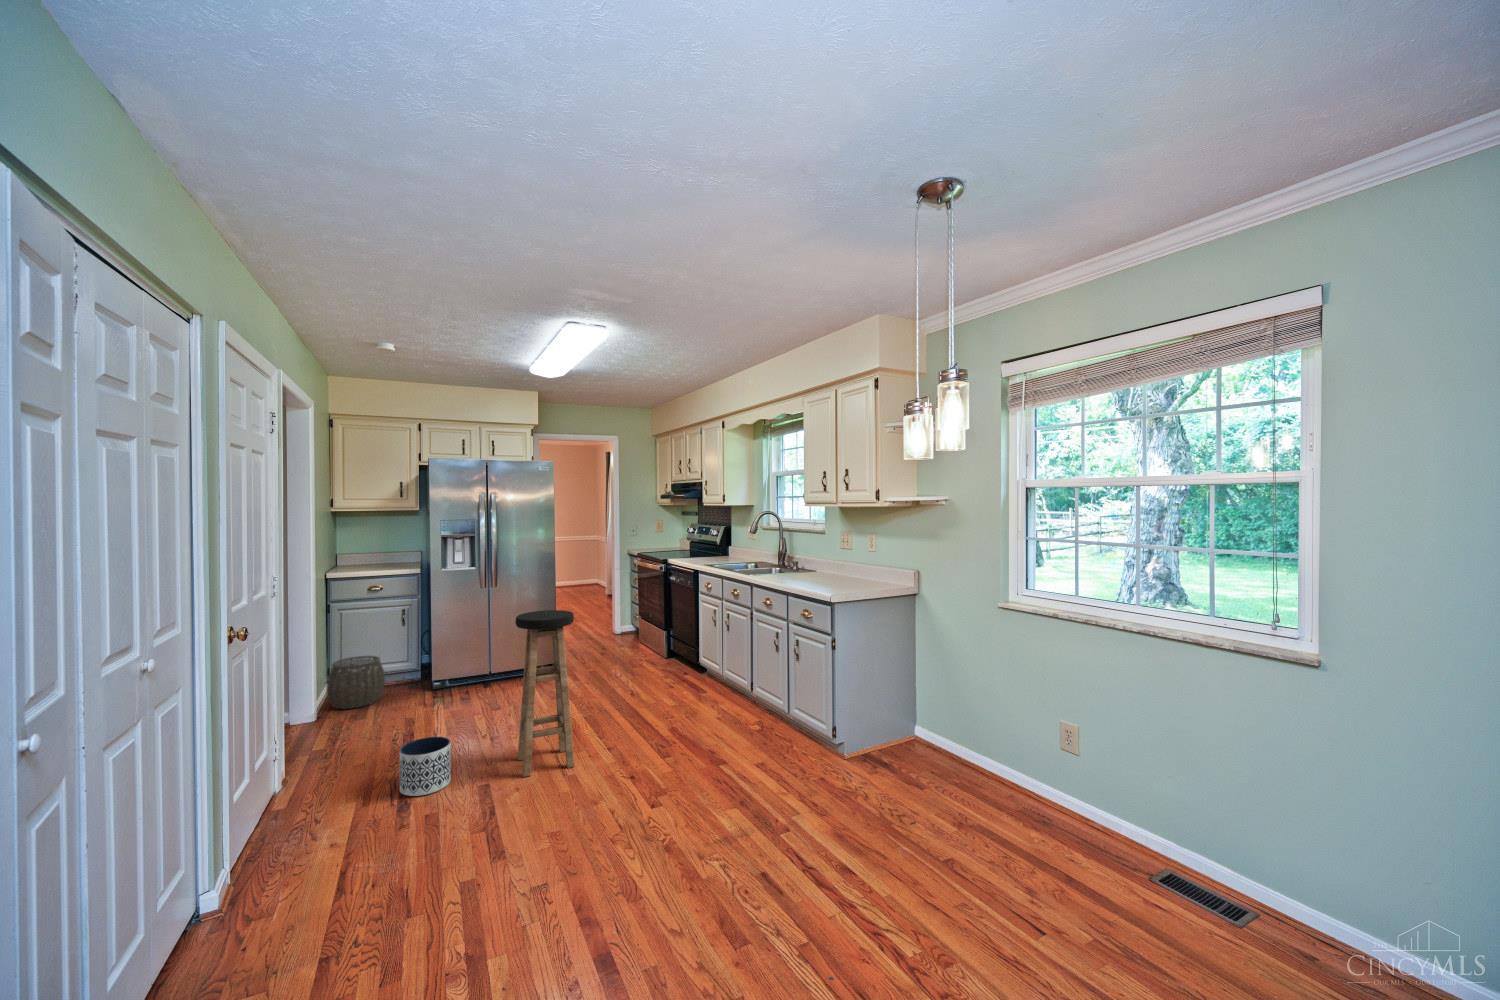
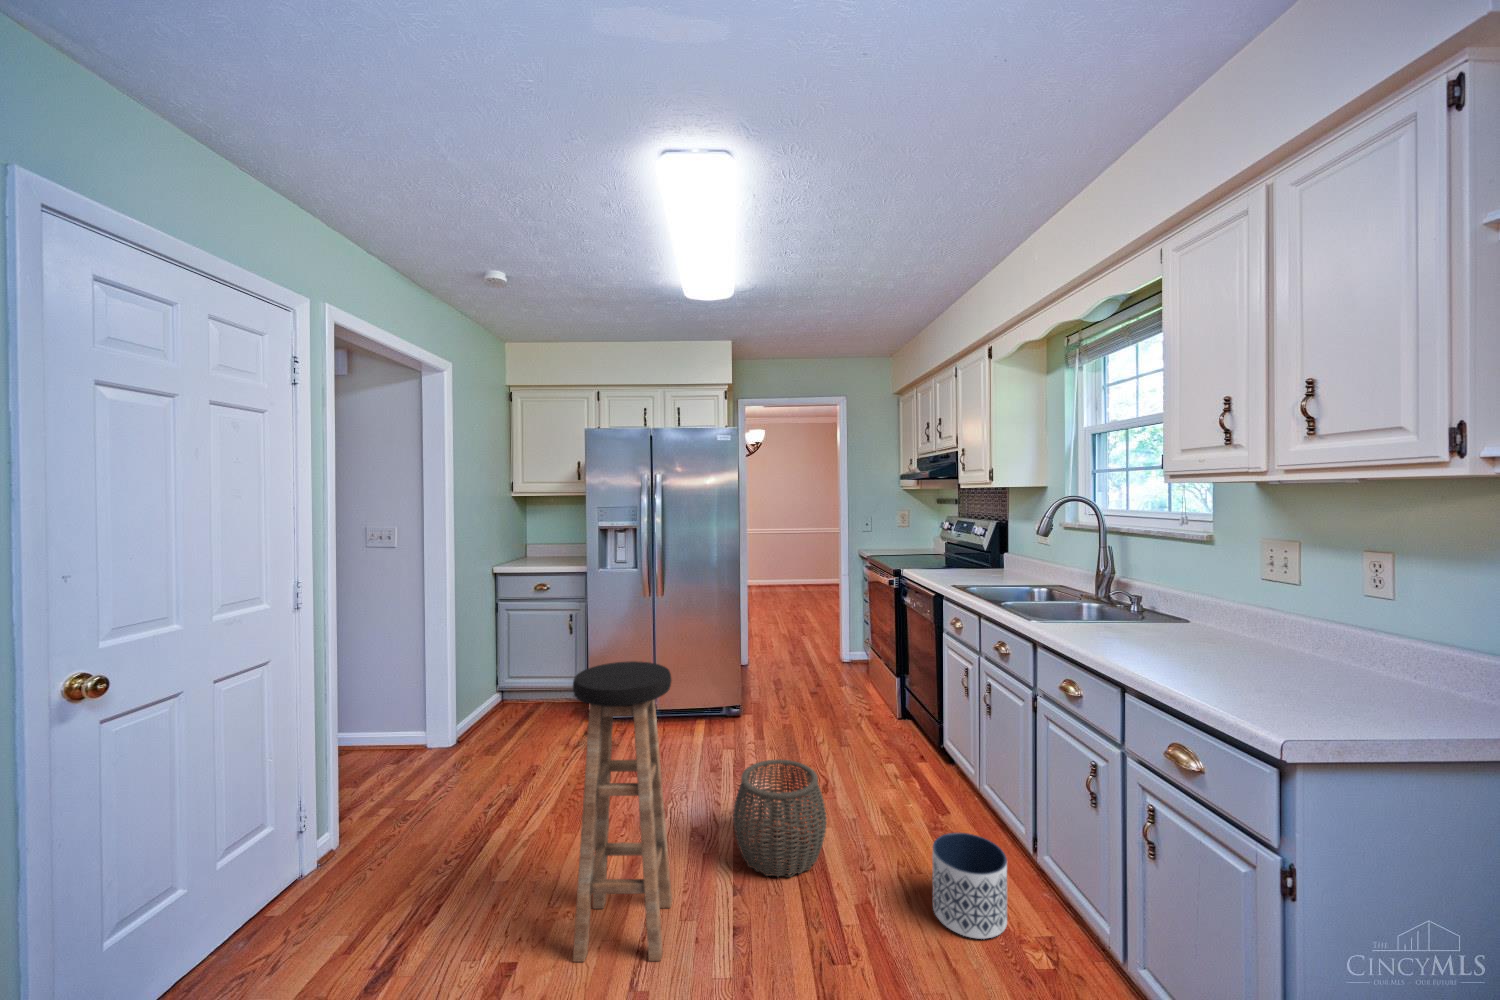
woven basket: present [327,656,385,709] -> present [733,760,827,877]
planter: present [399,737,451,796] -> present [932,833,1007,939]

